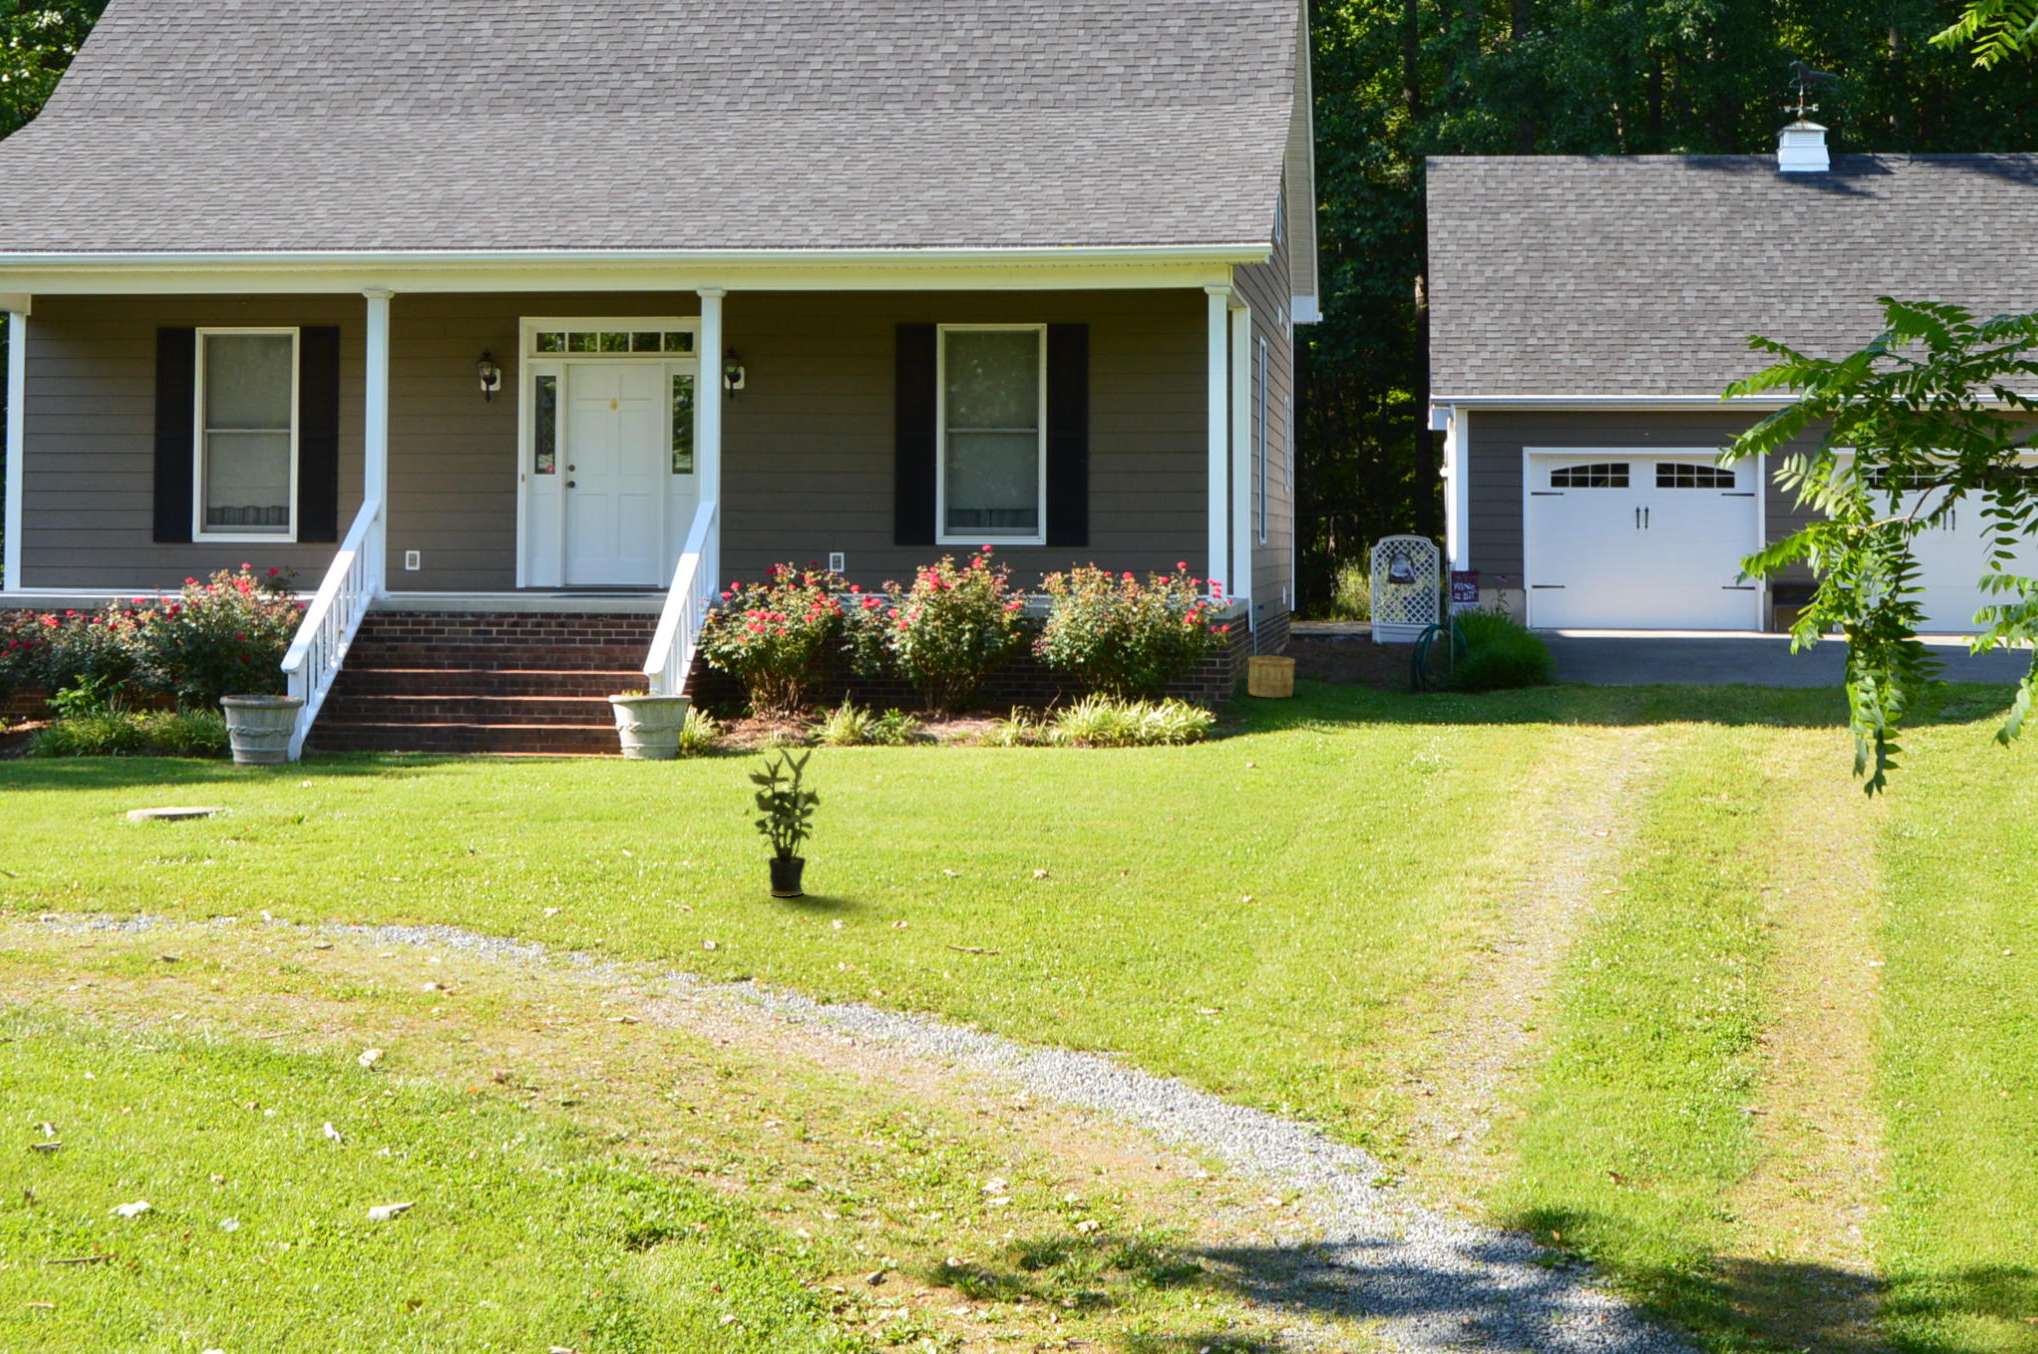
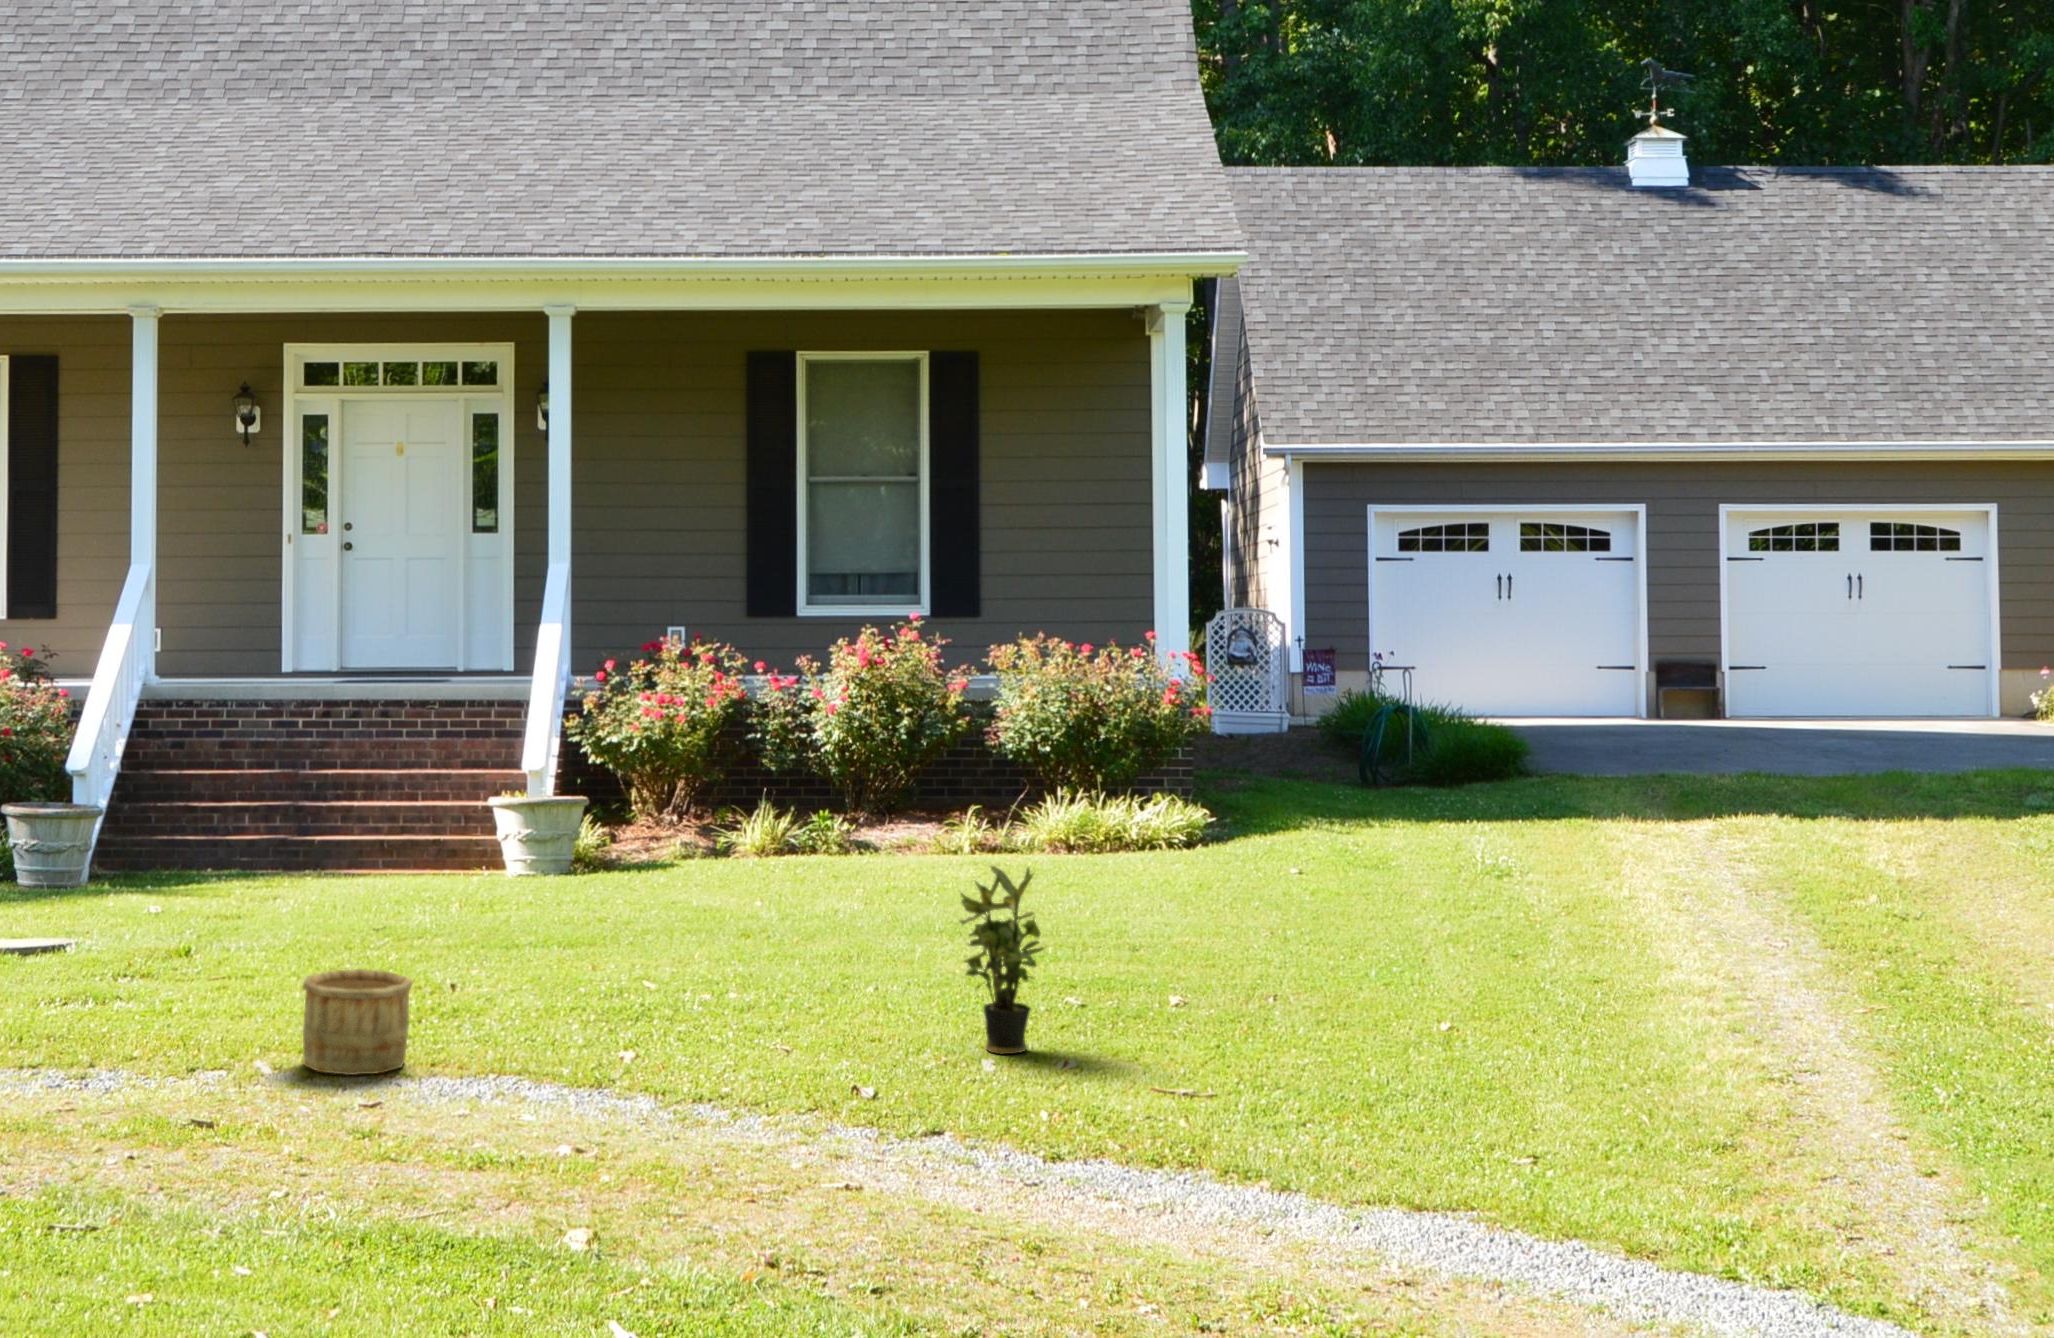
wooden bucket: present [1248,656,1295,698] -> present [303,969,413,1075]

